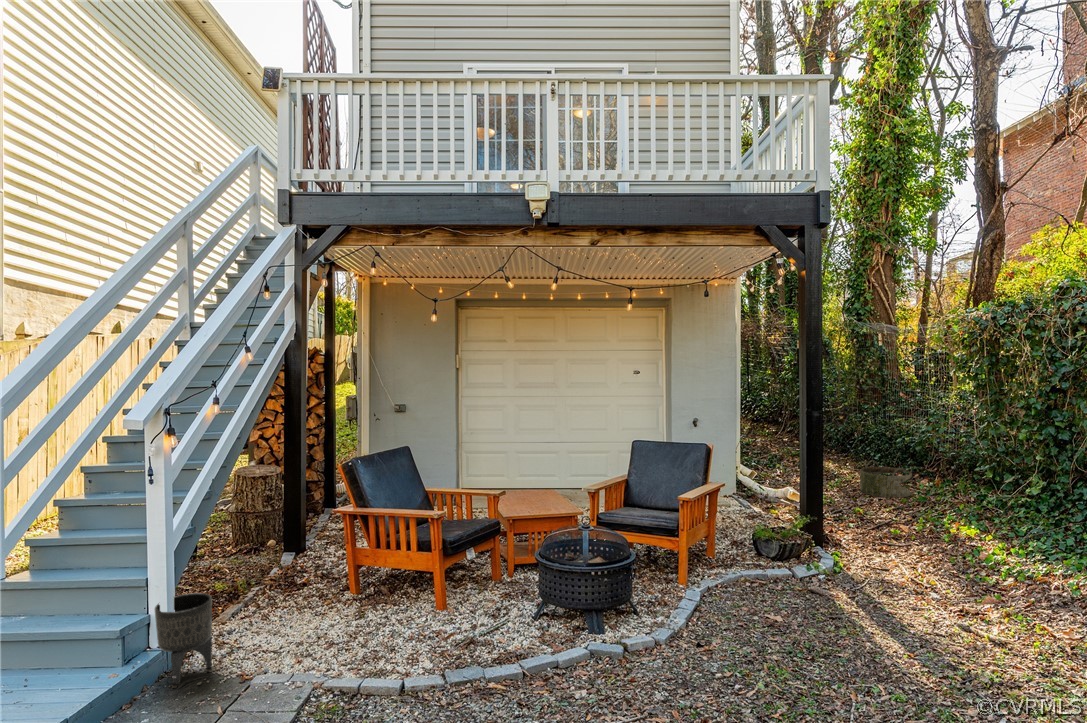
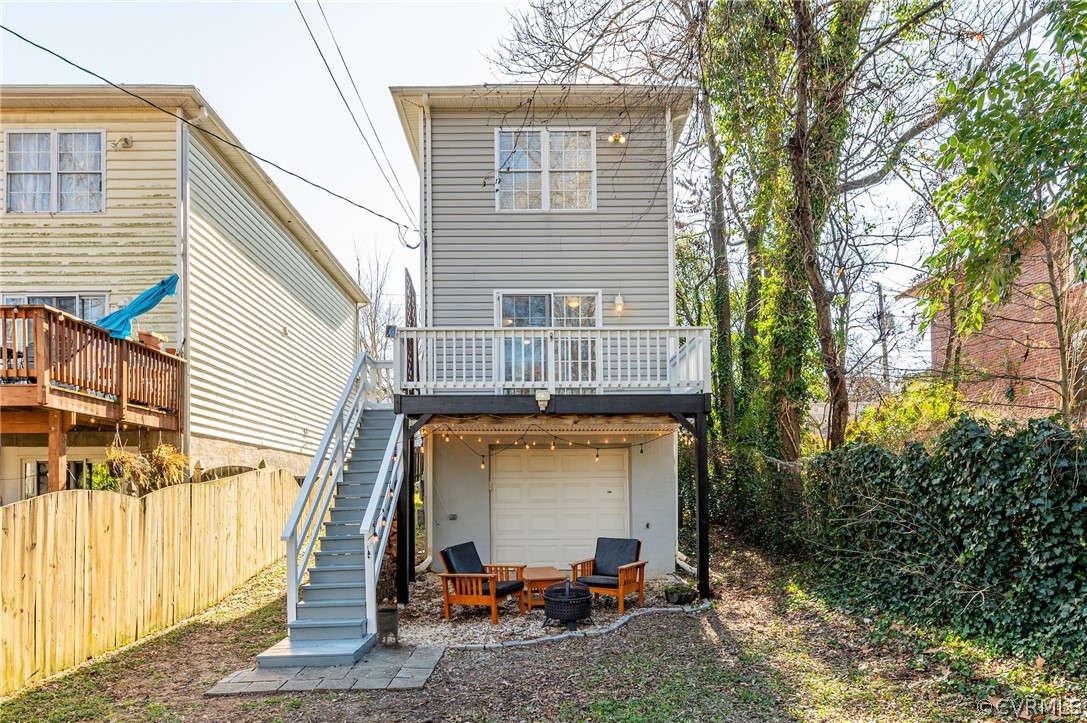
basket: present [860,460,912,497] -> none [753,550,785,574]

